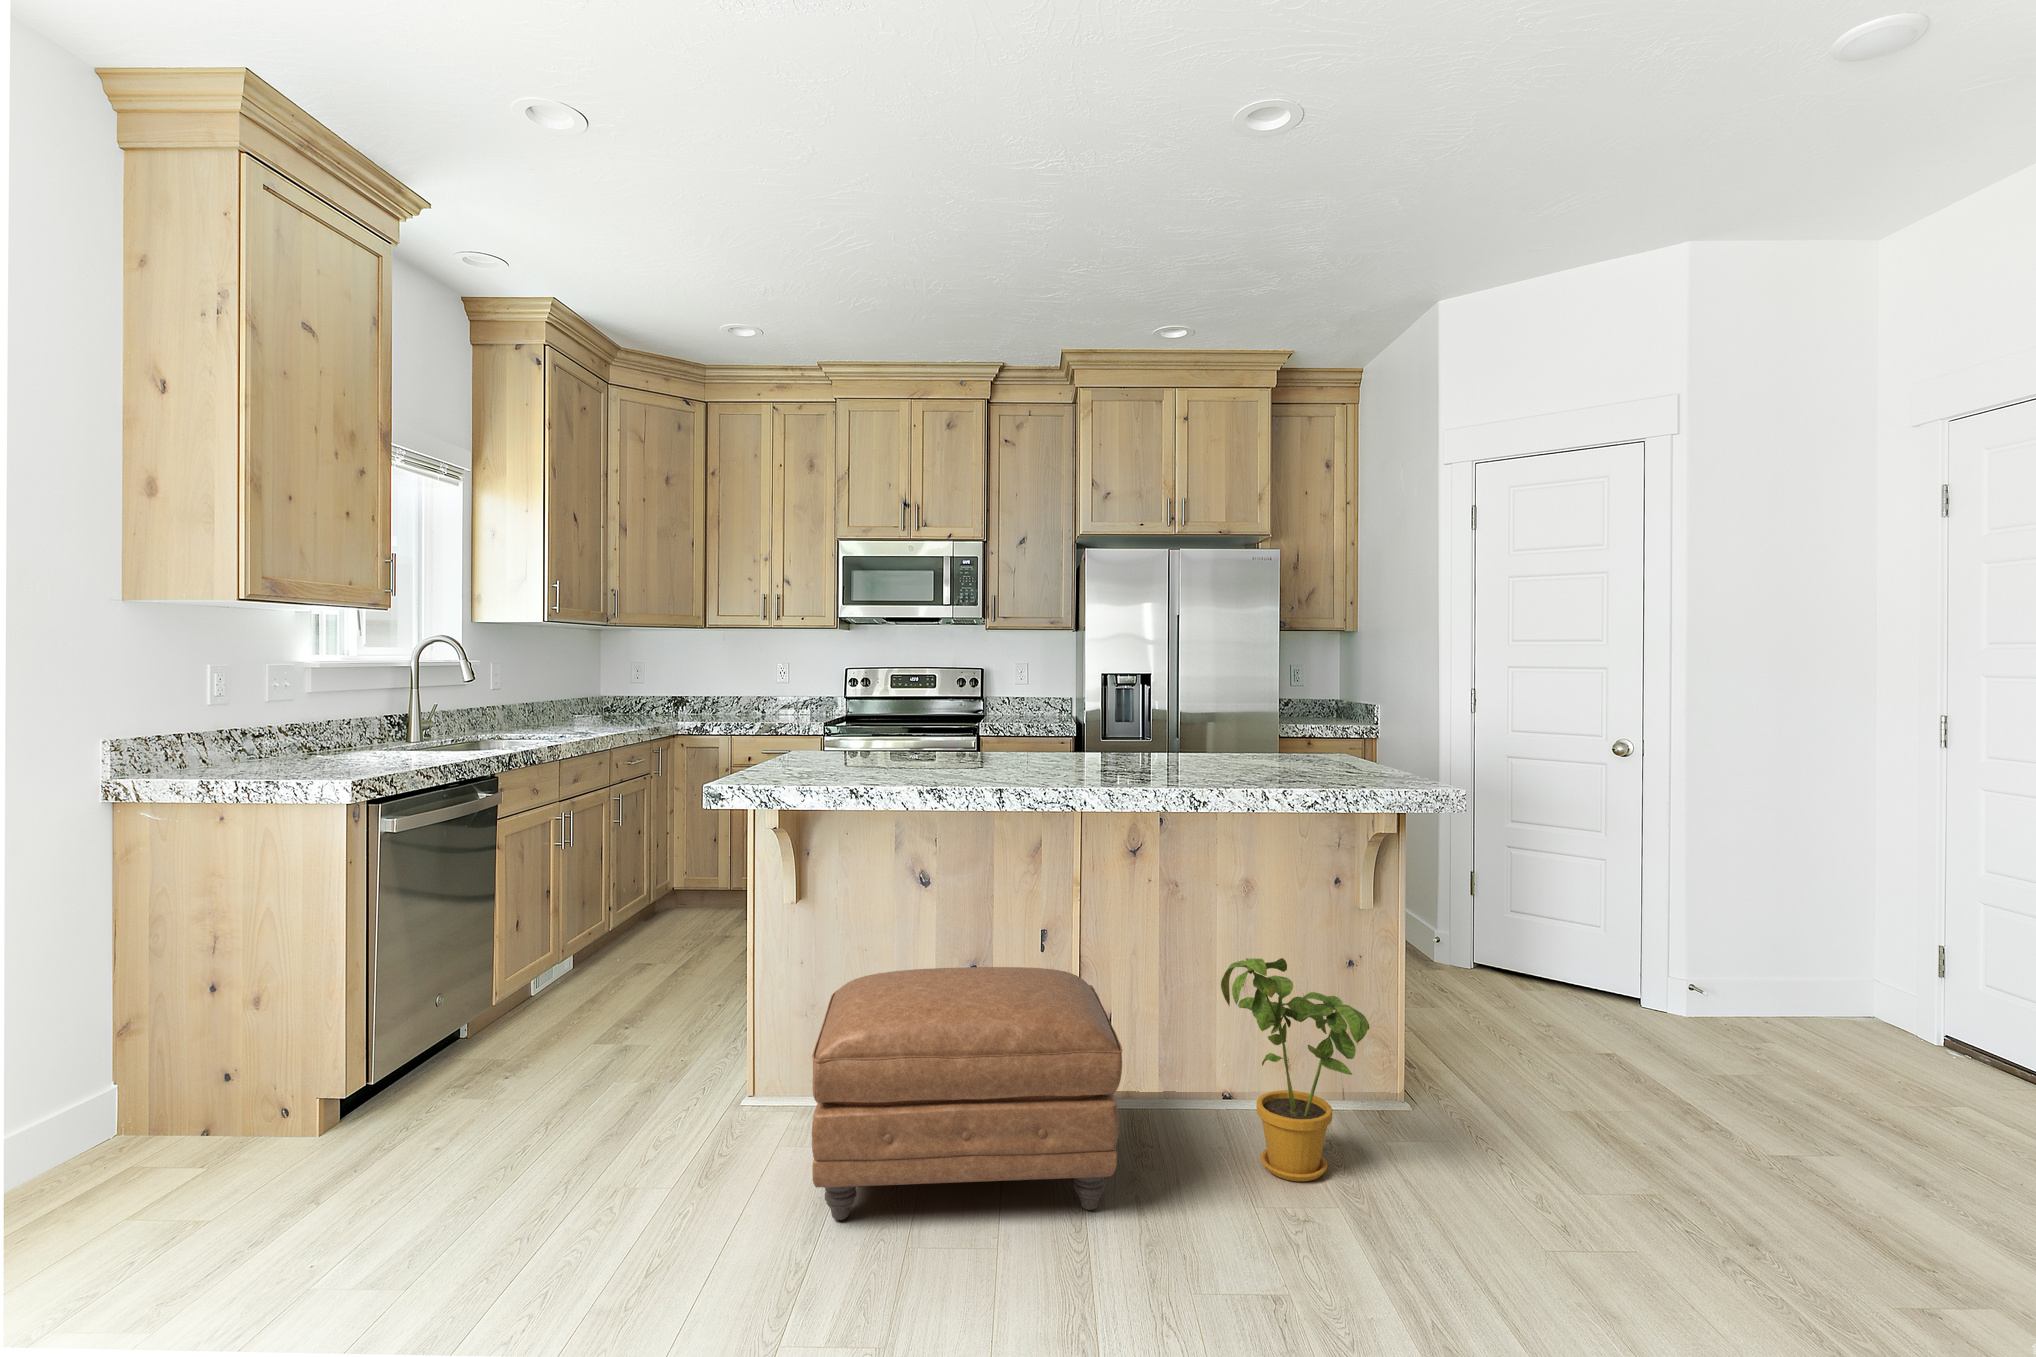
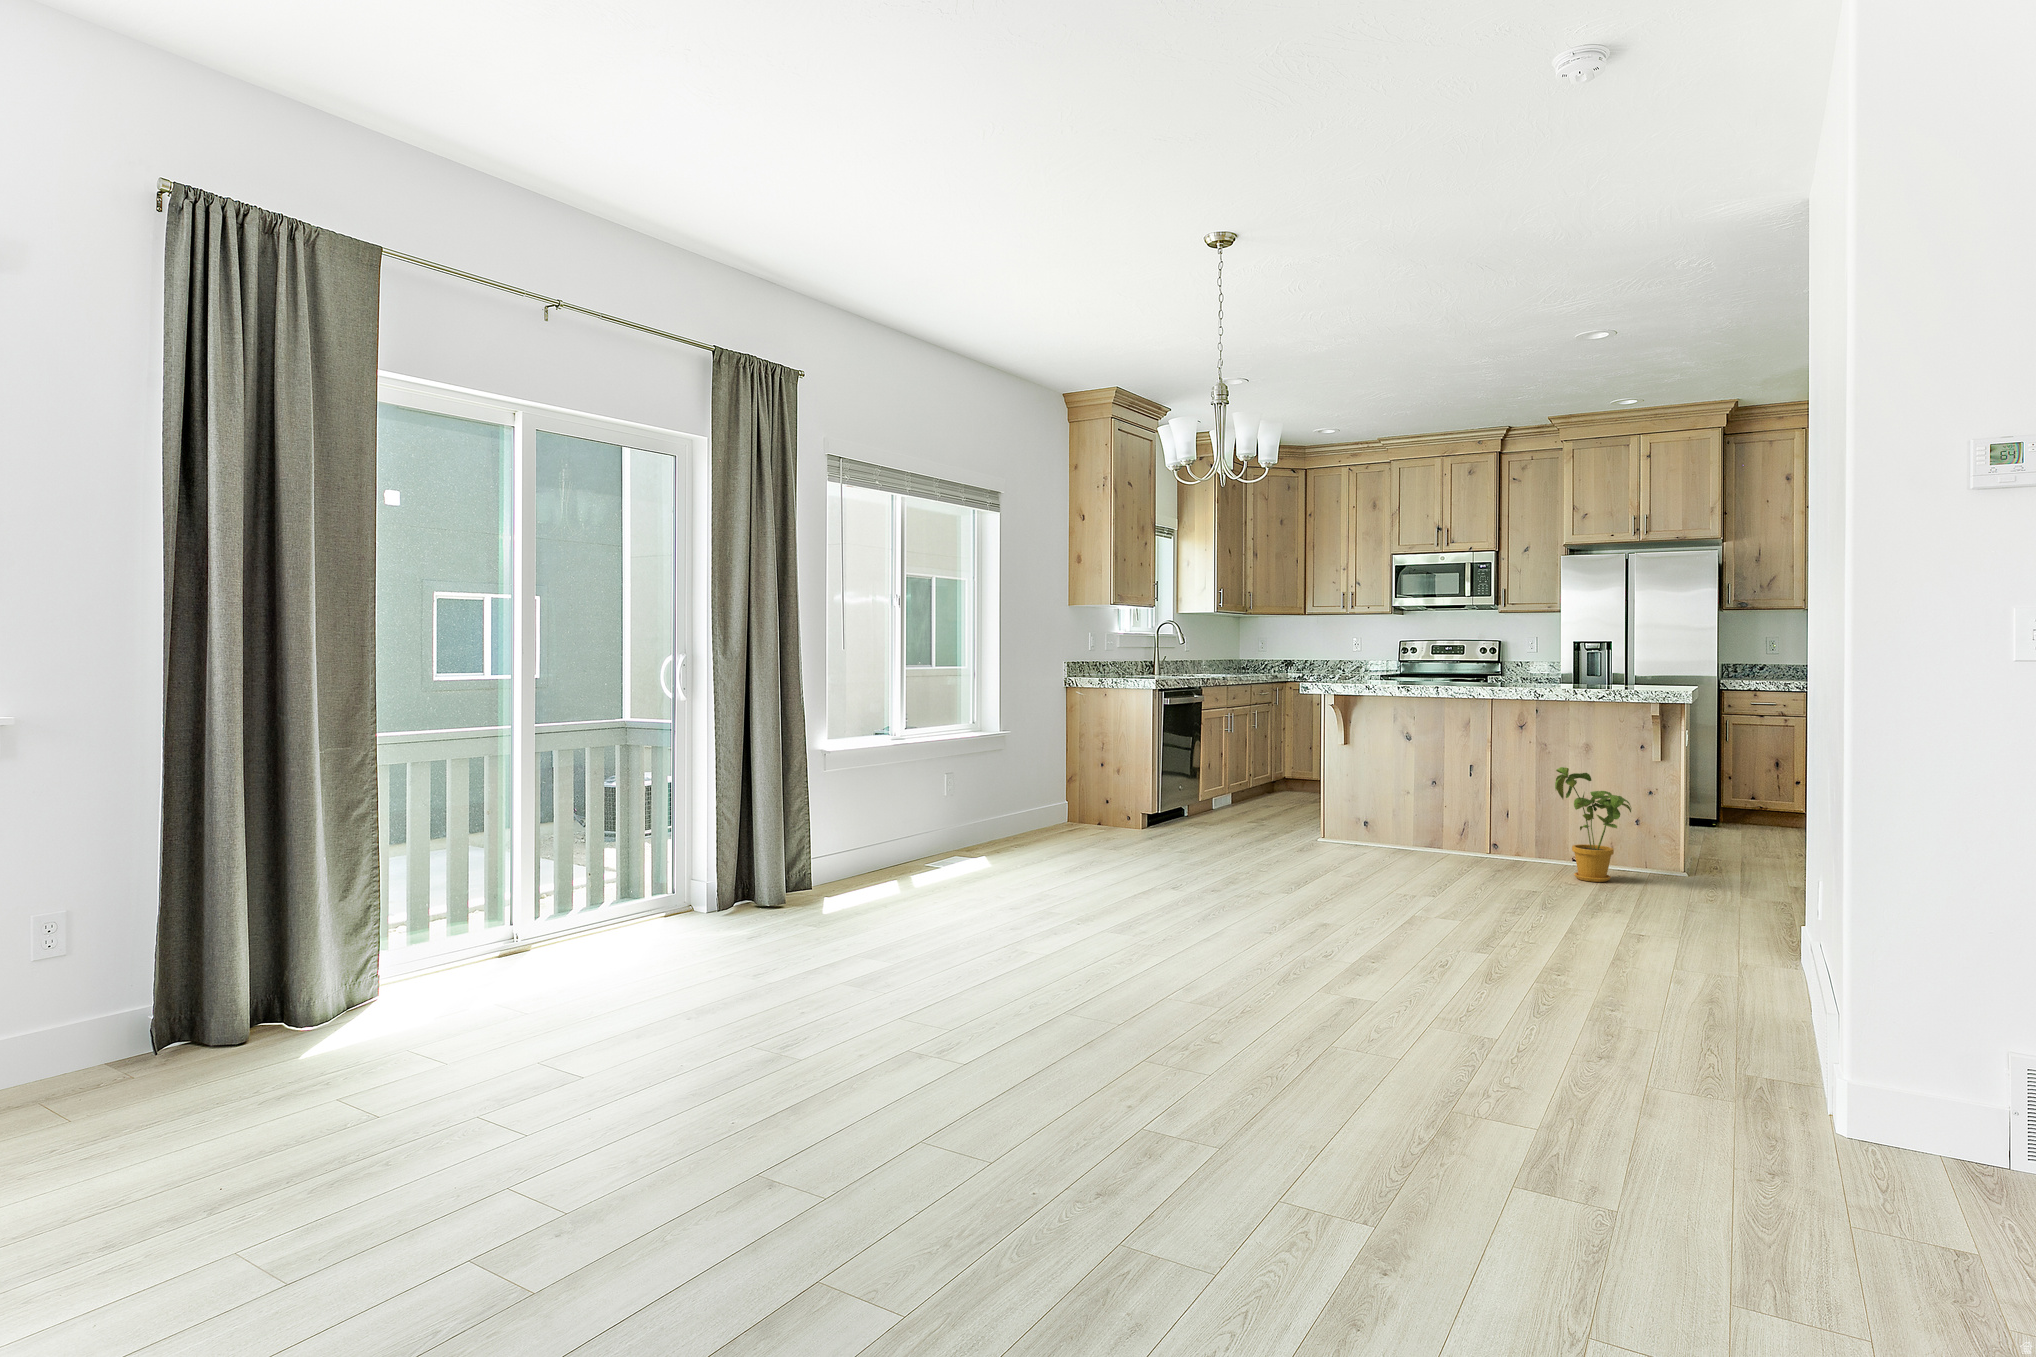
ottoman: present [812,967,1123,1220] -> none [1344,774,1494,874]

